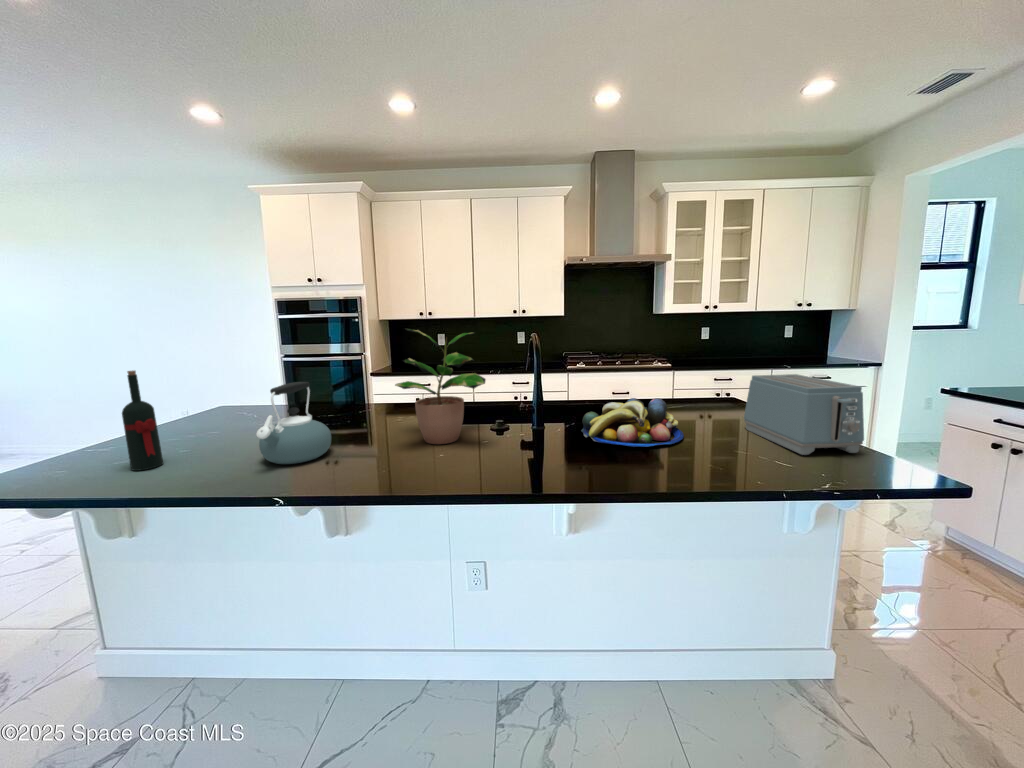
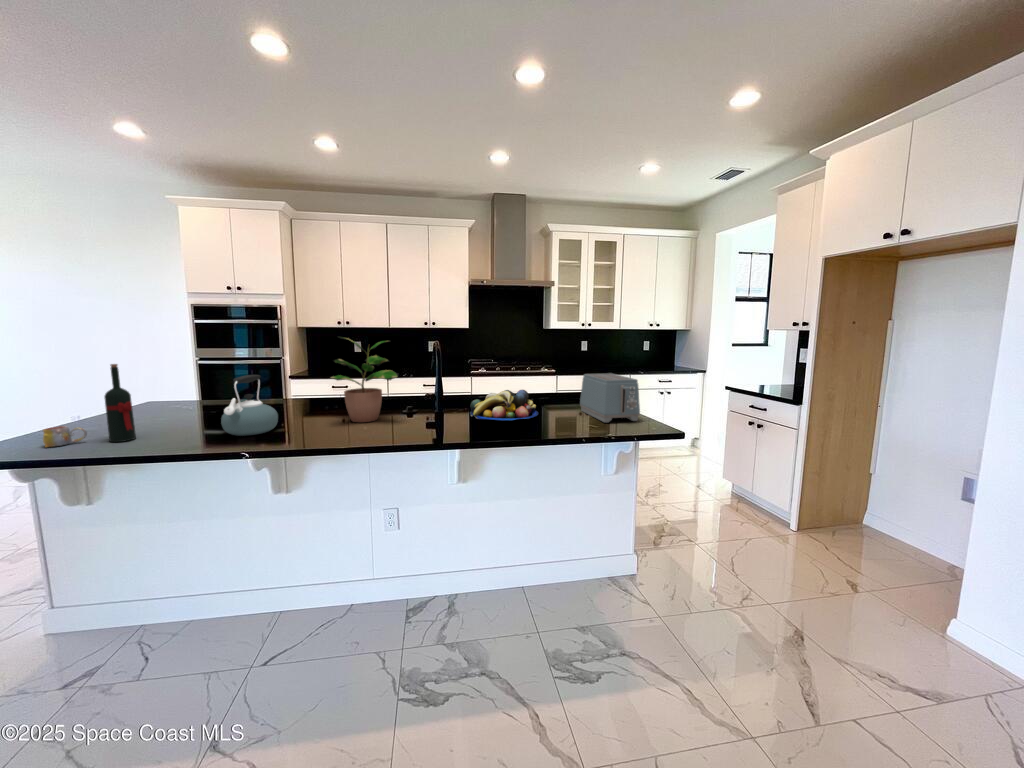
mug: none [54,449,107,477] -> present [43,426,87,447]

